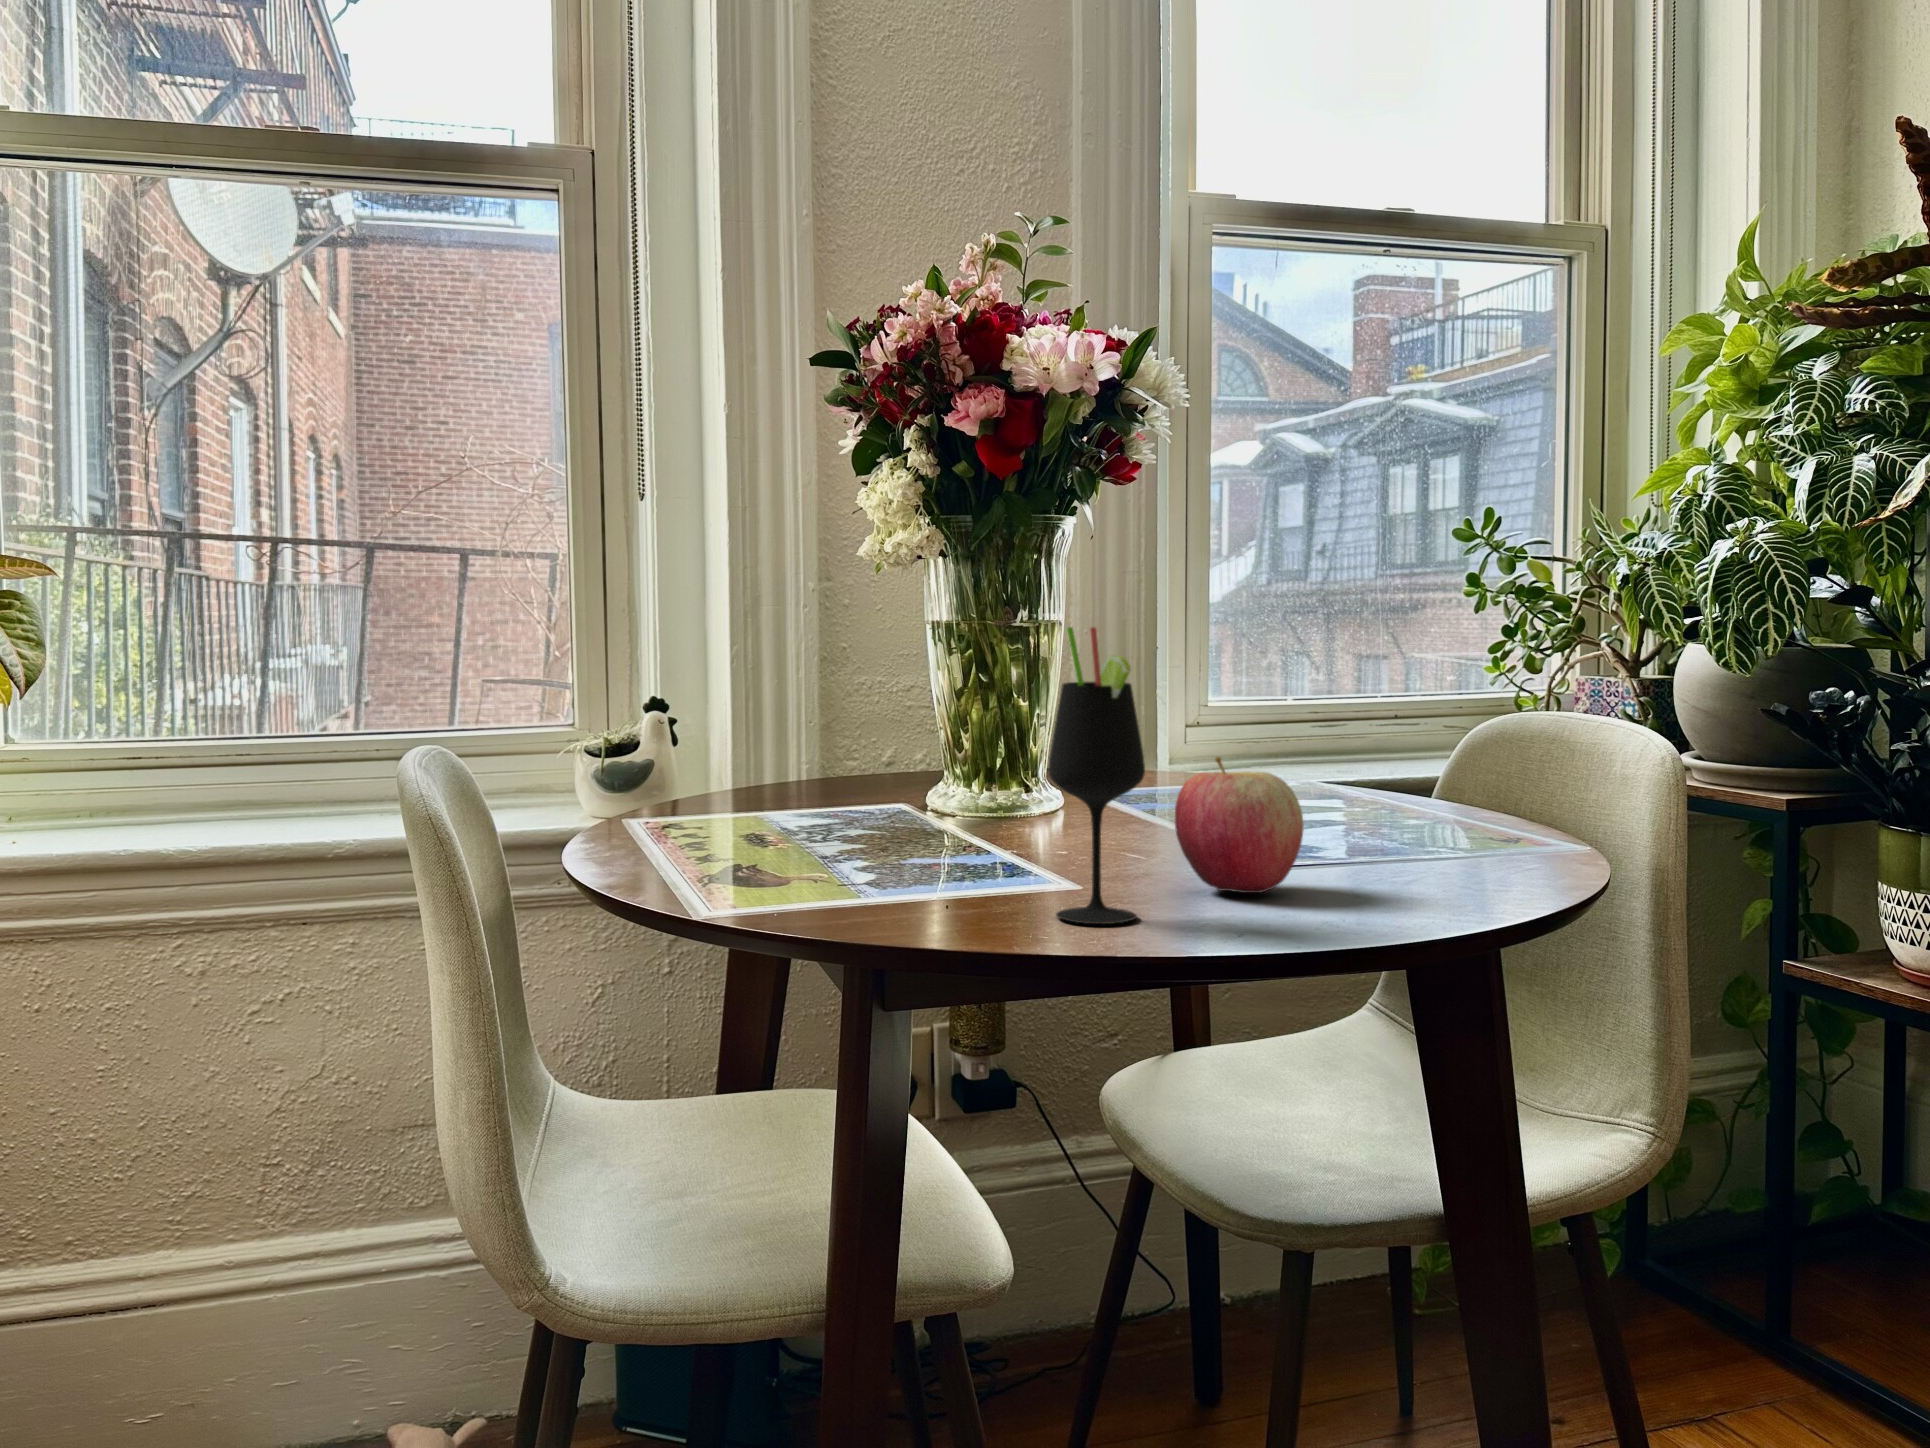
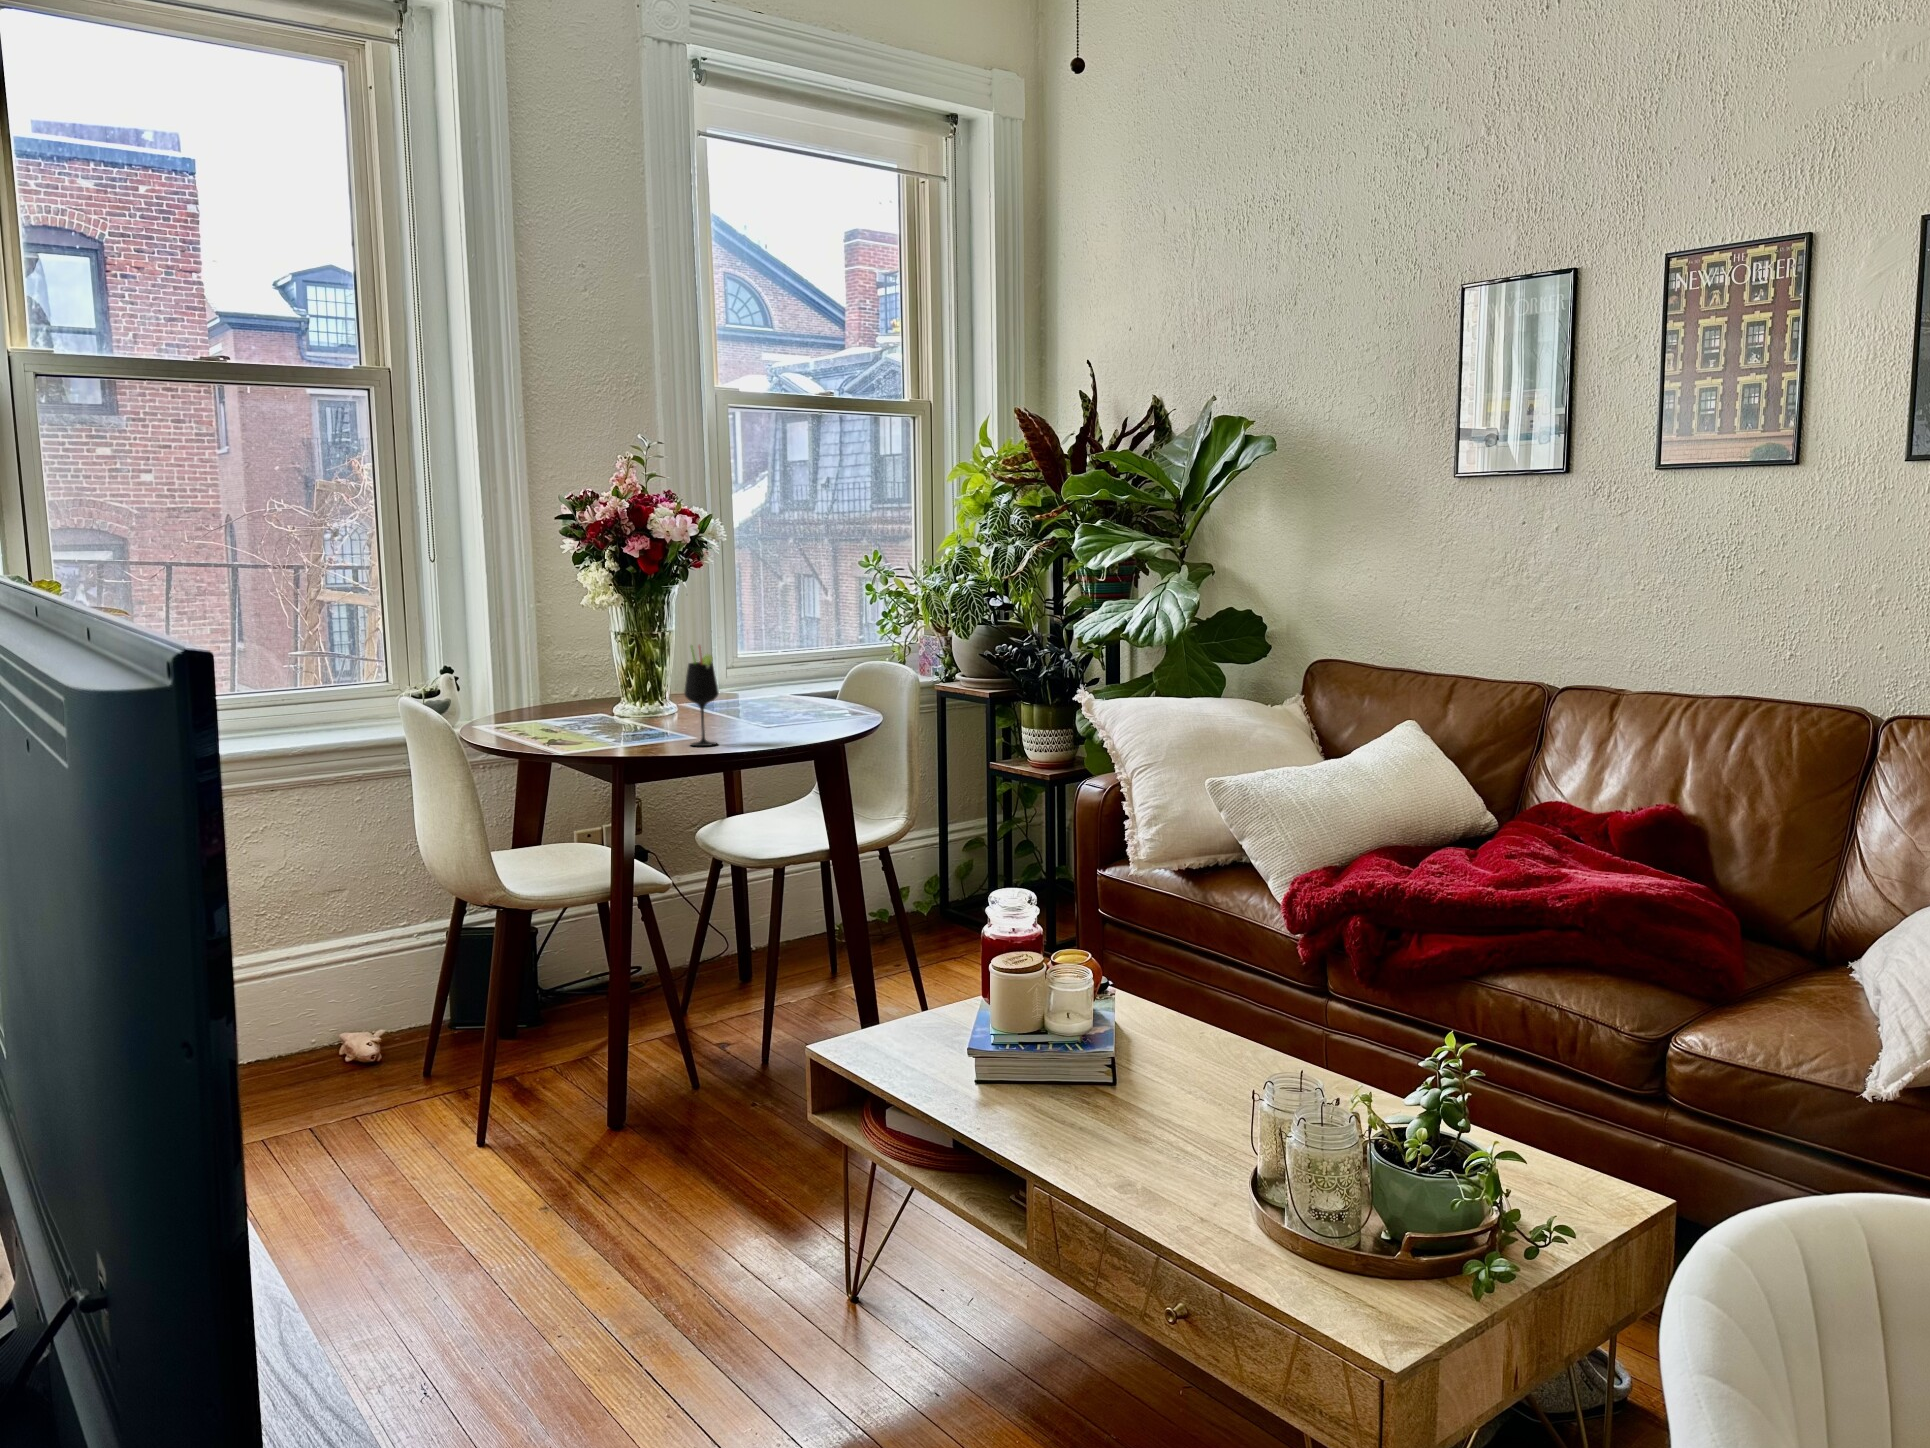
apple: present [1175,757,1304,893] -> none [729,686,775,735]

